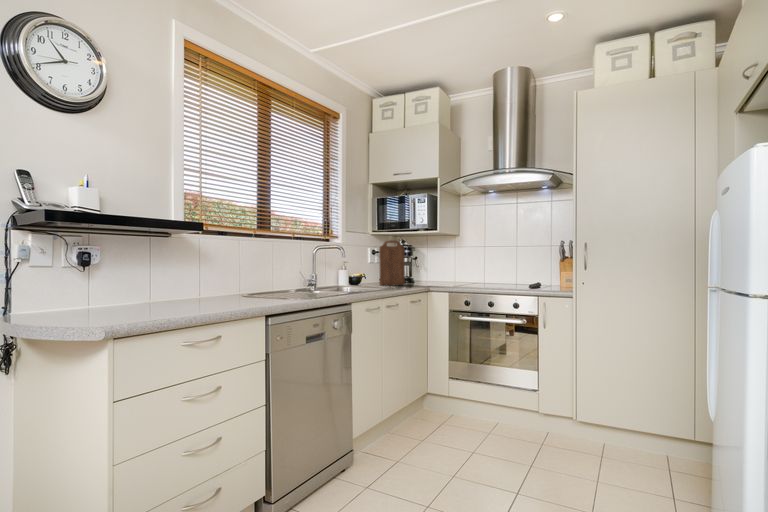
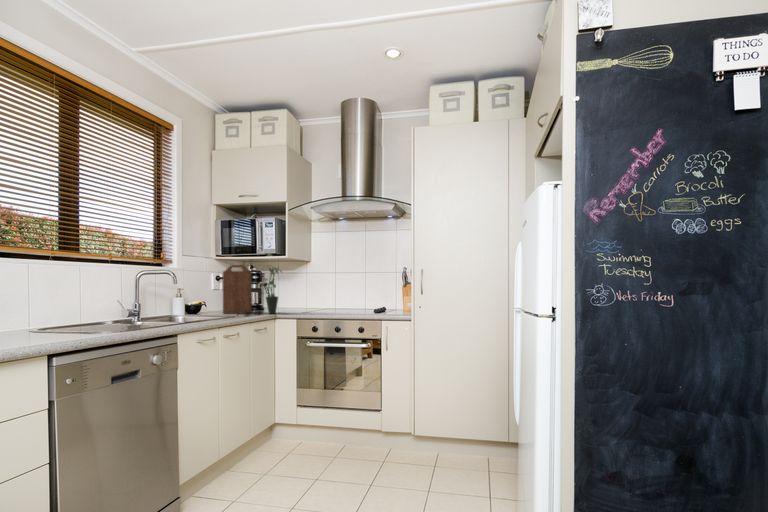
potted plant: none [413,241,434,287] -> present [261,266,282,314]

